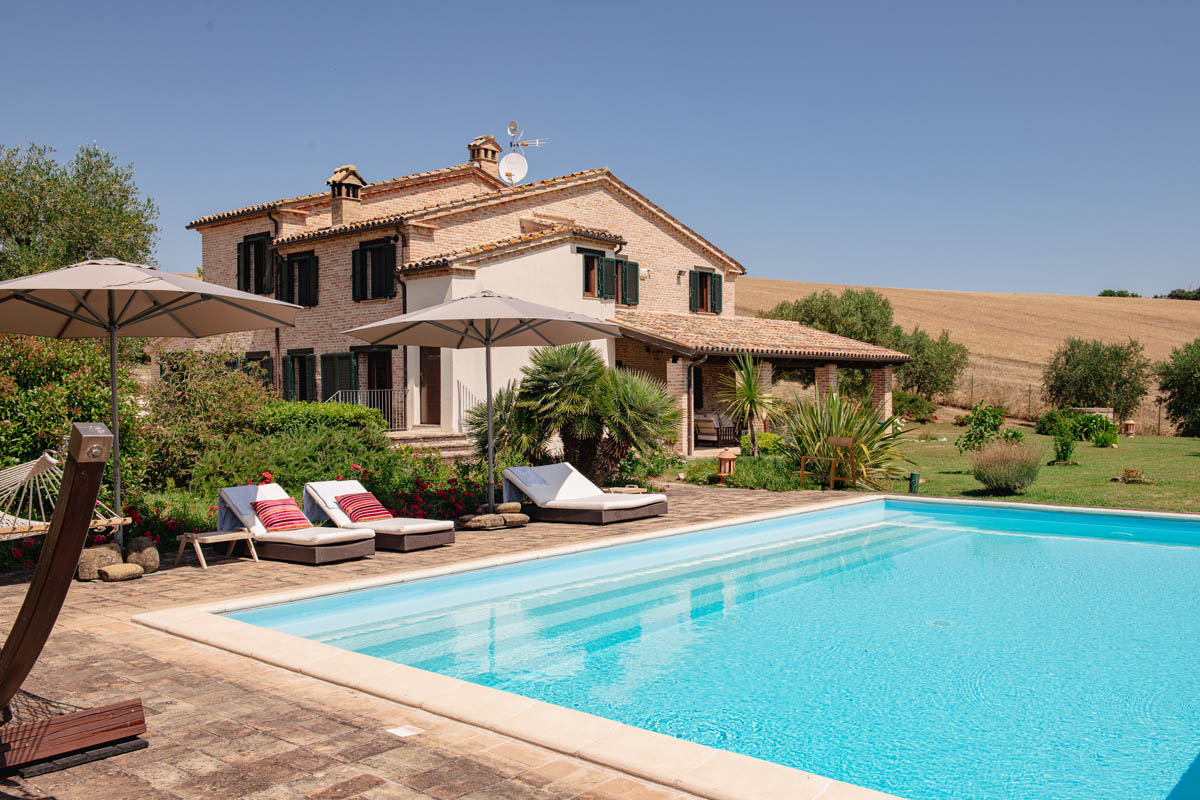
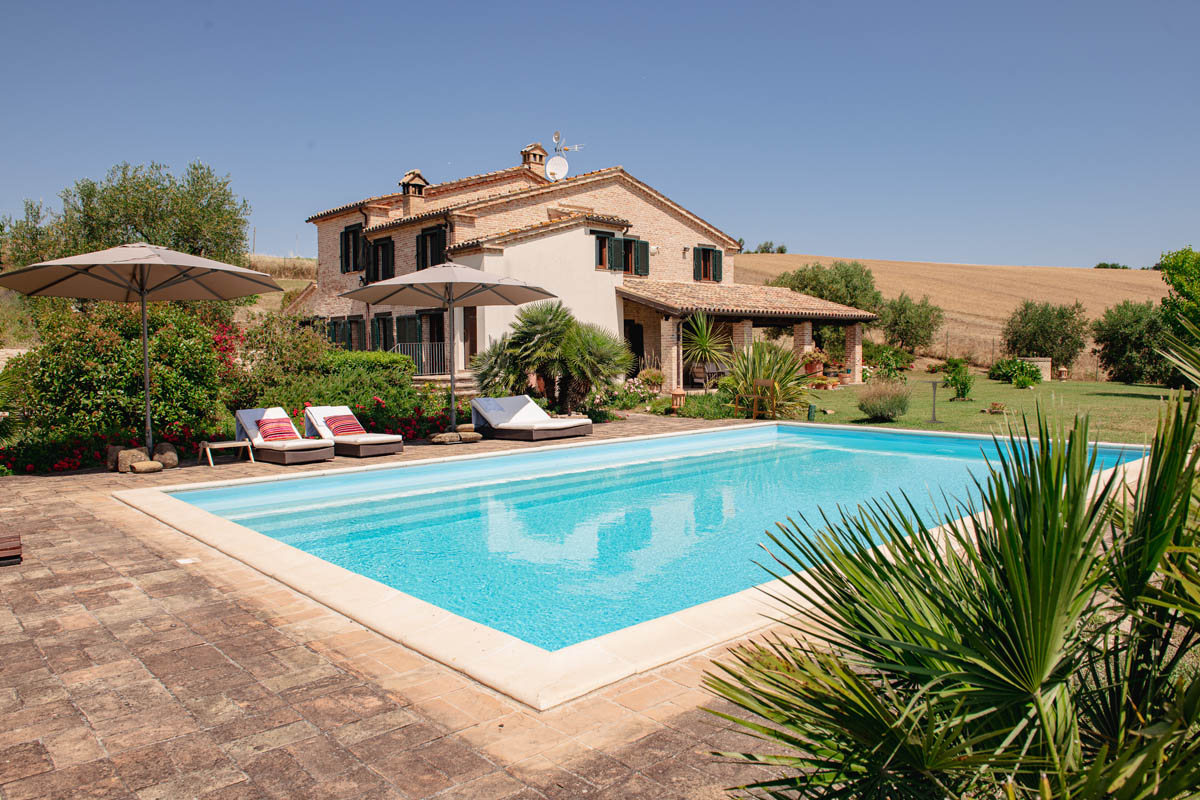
pedestal table: none [1031,439,1068,490] -> present [920,381,949,423]

